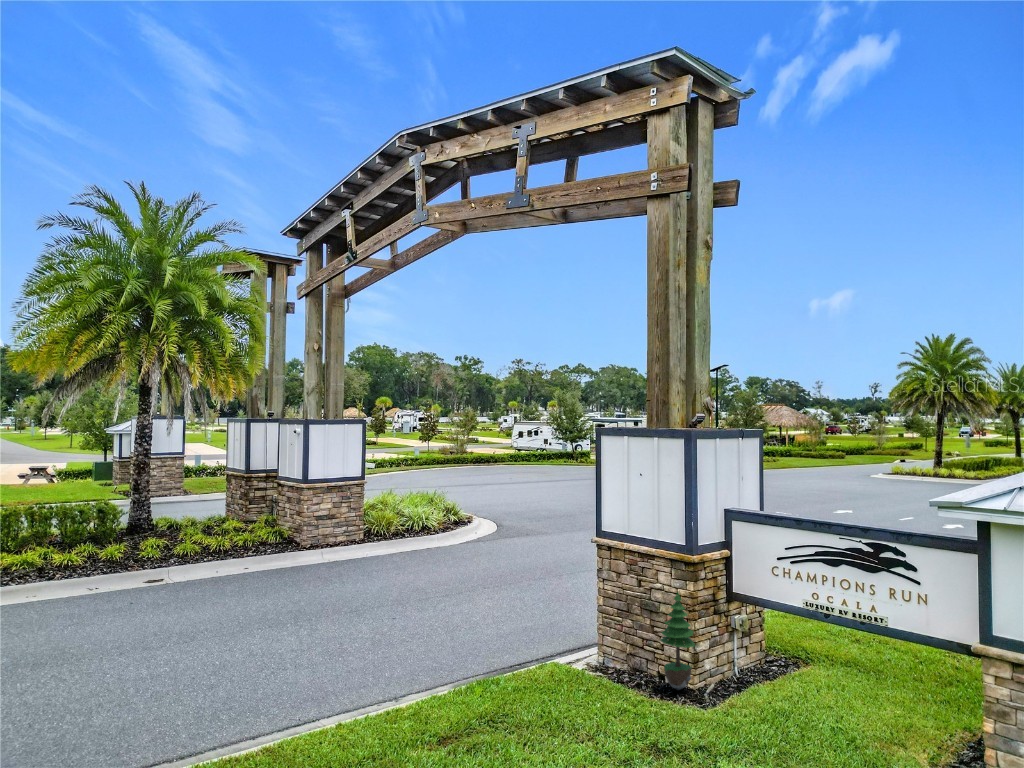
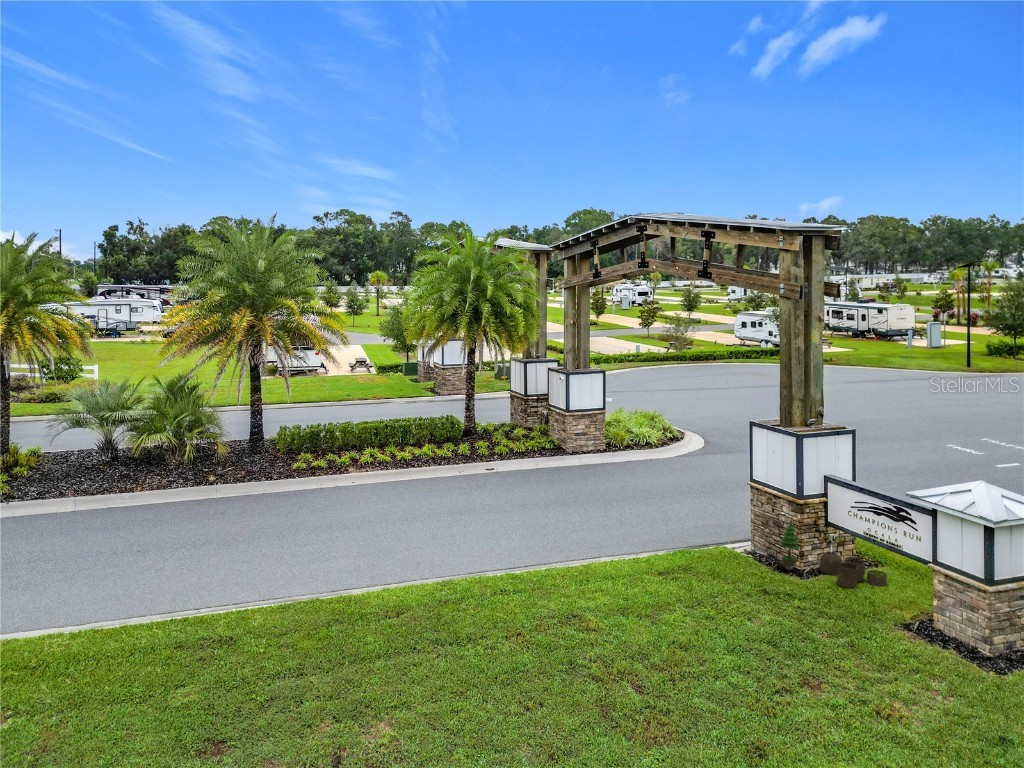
woven basket: none [726,646,850,713] -> present [819,552,887,588]

